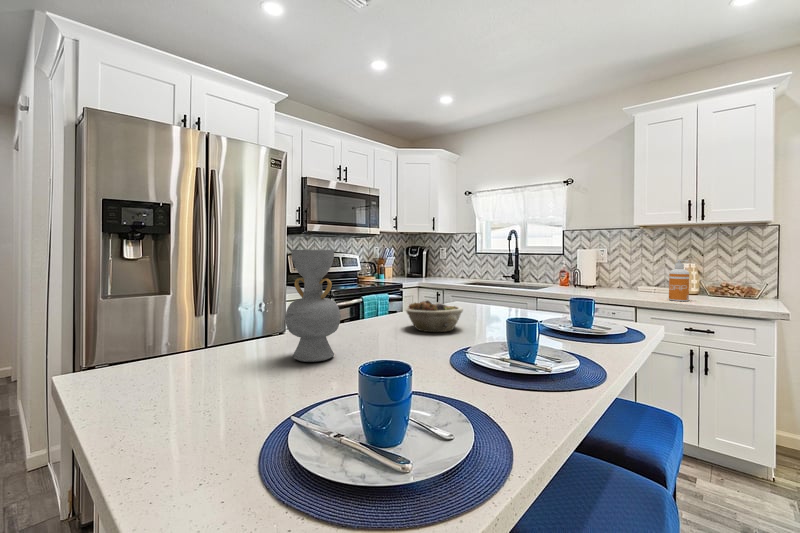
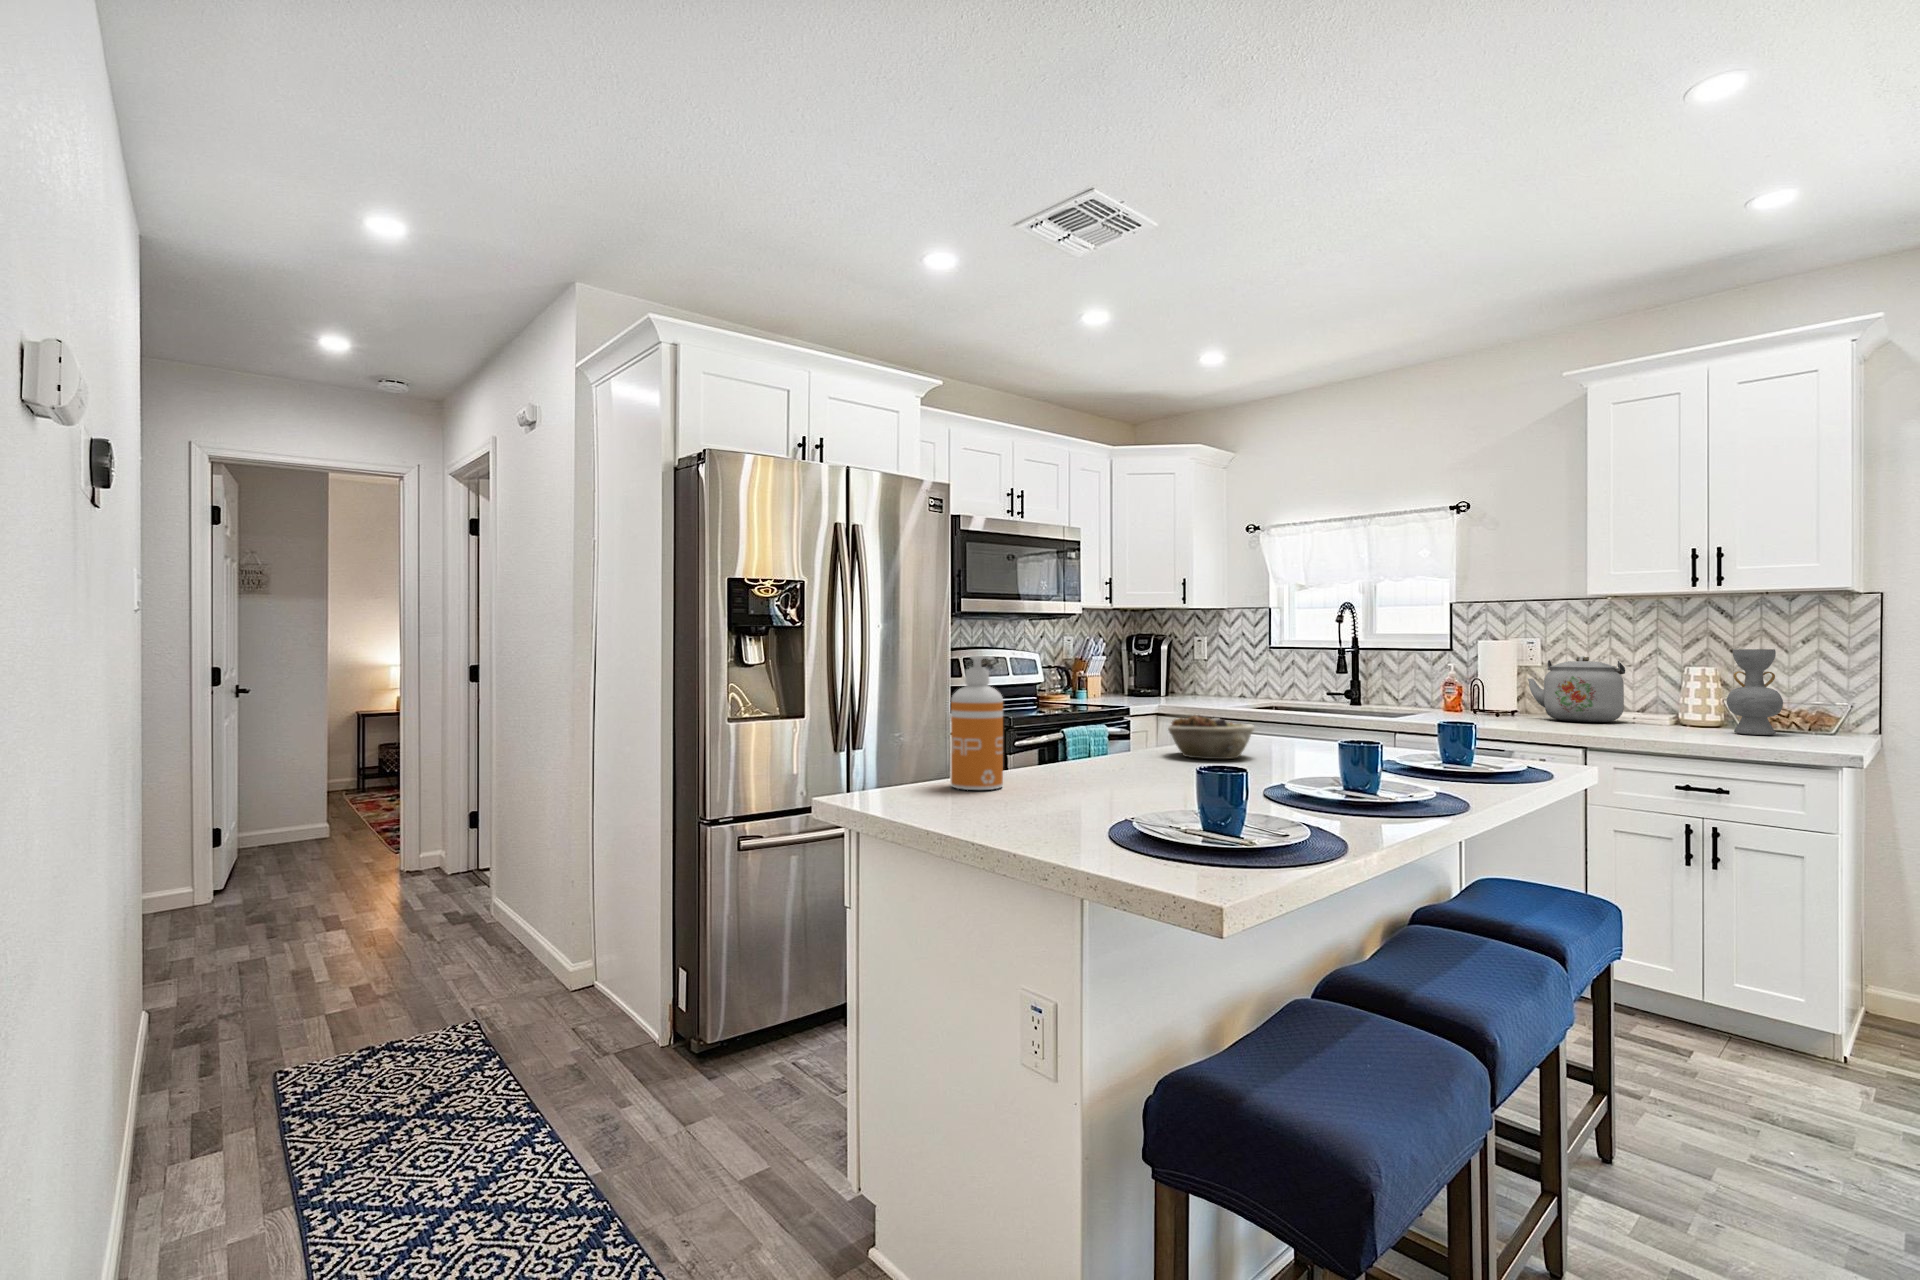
decorative vase: present [285,250,341,362] -> present [1727,649,1783,735]
kettle: none [603,258,650,292] -> present [1528,656,1625,722]
soap dispenser: present [669,259,689,301] -> present [951,655,1003,790]

